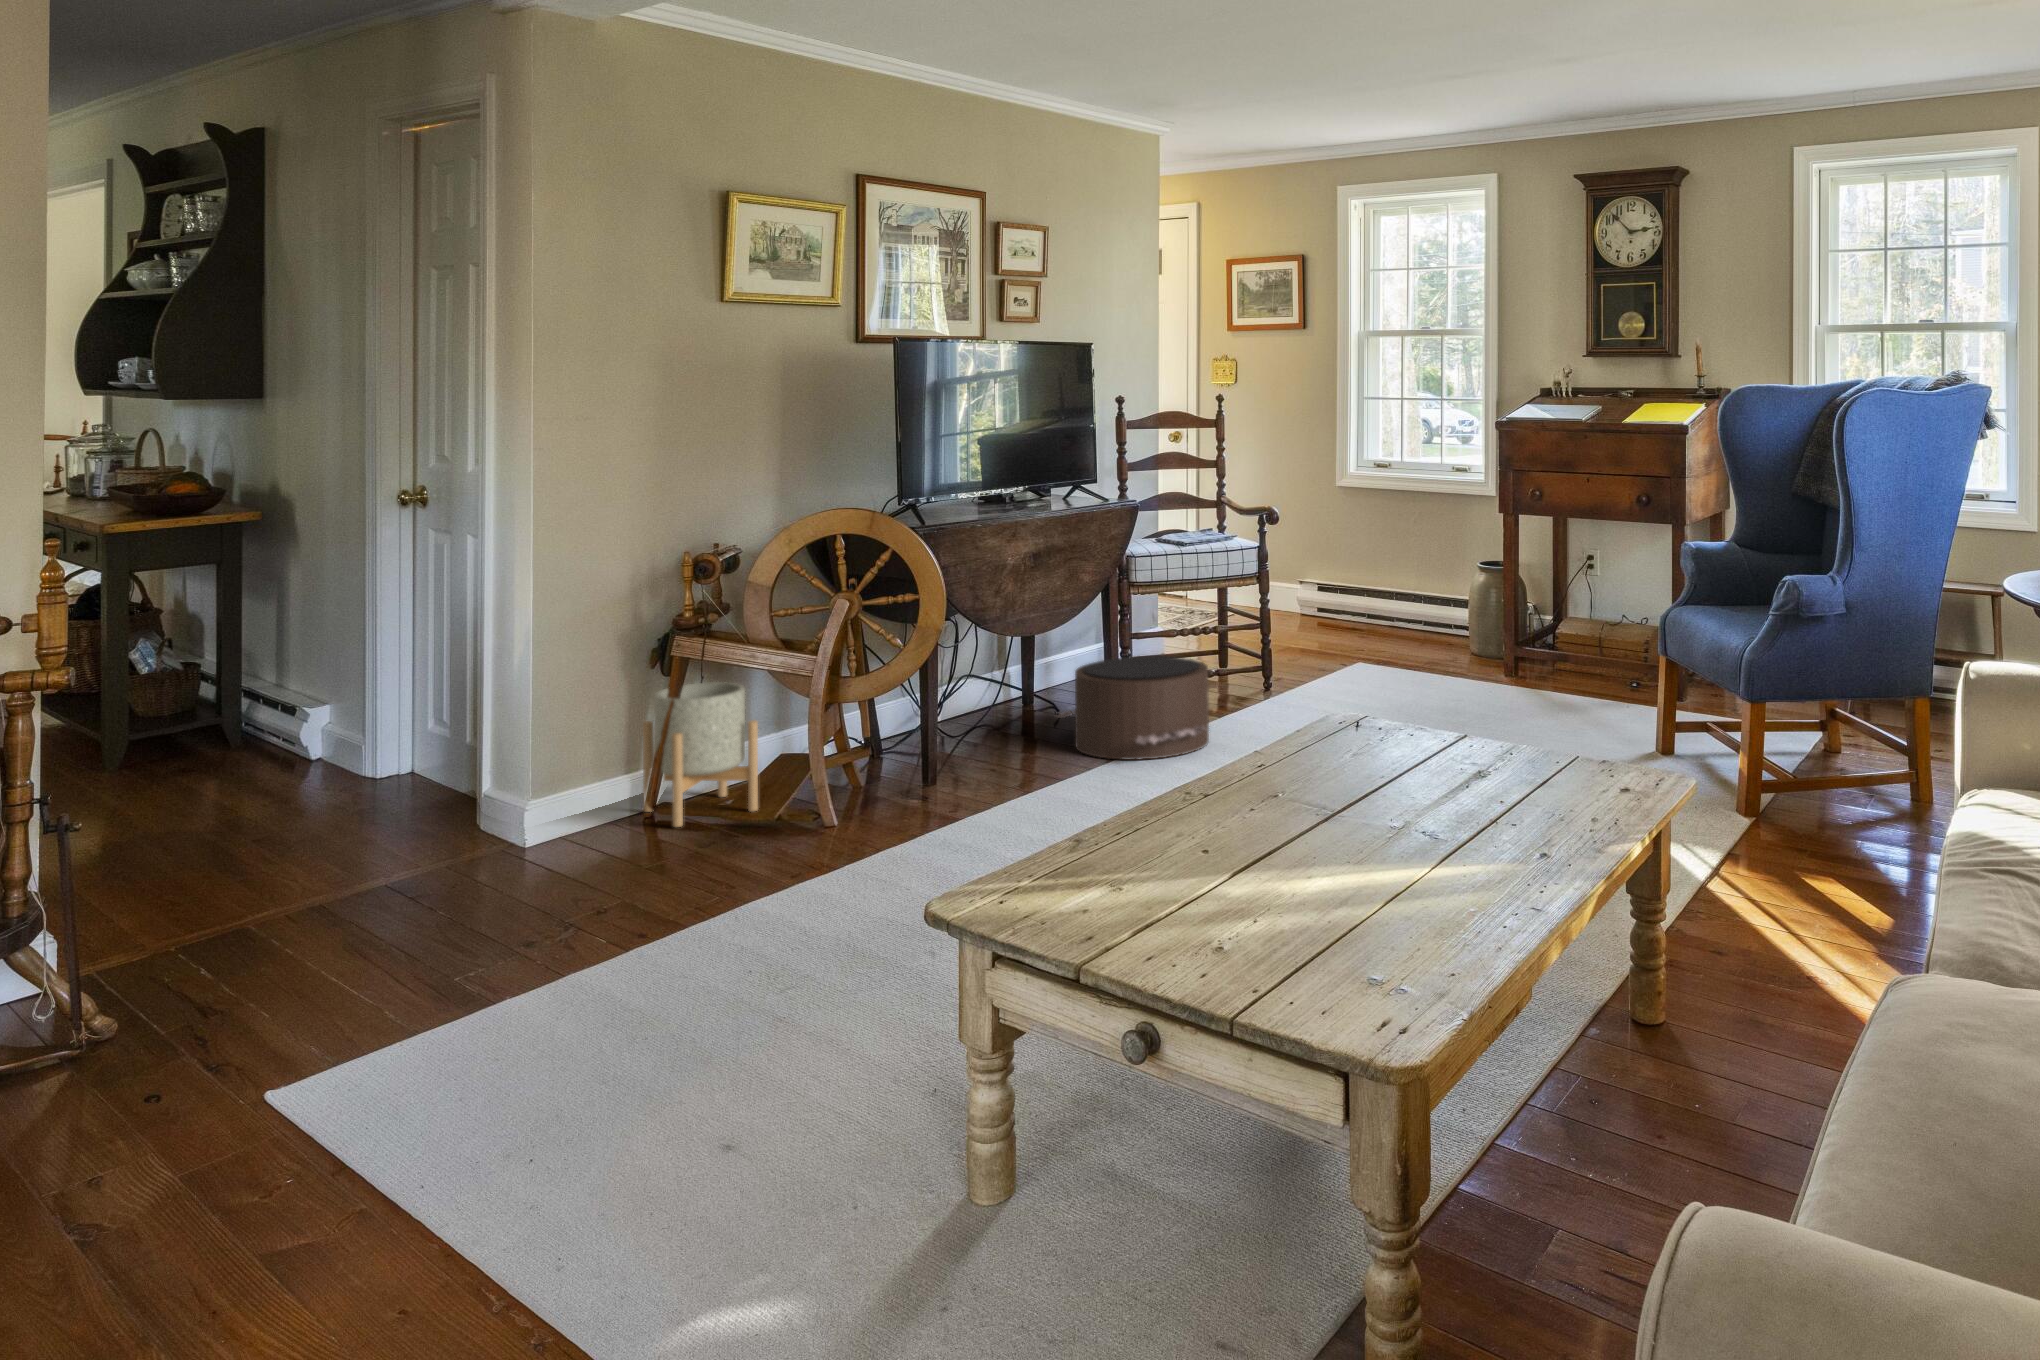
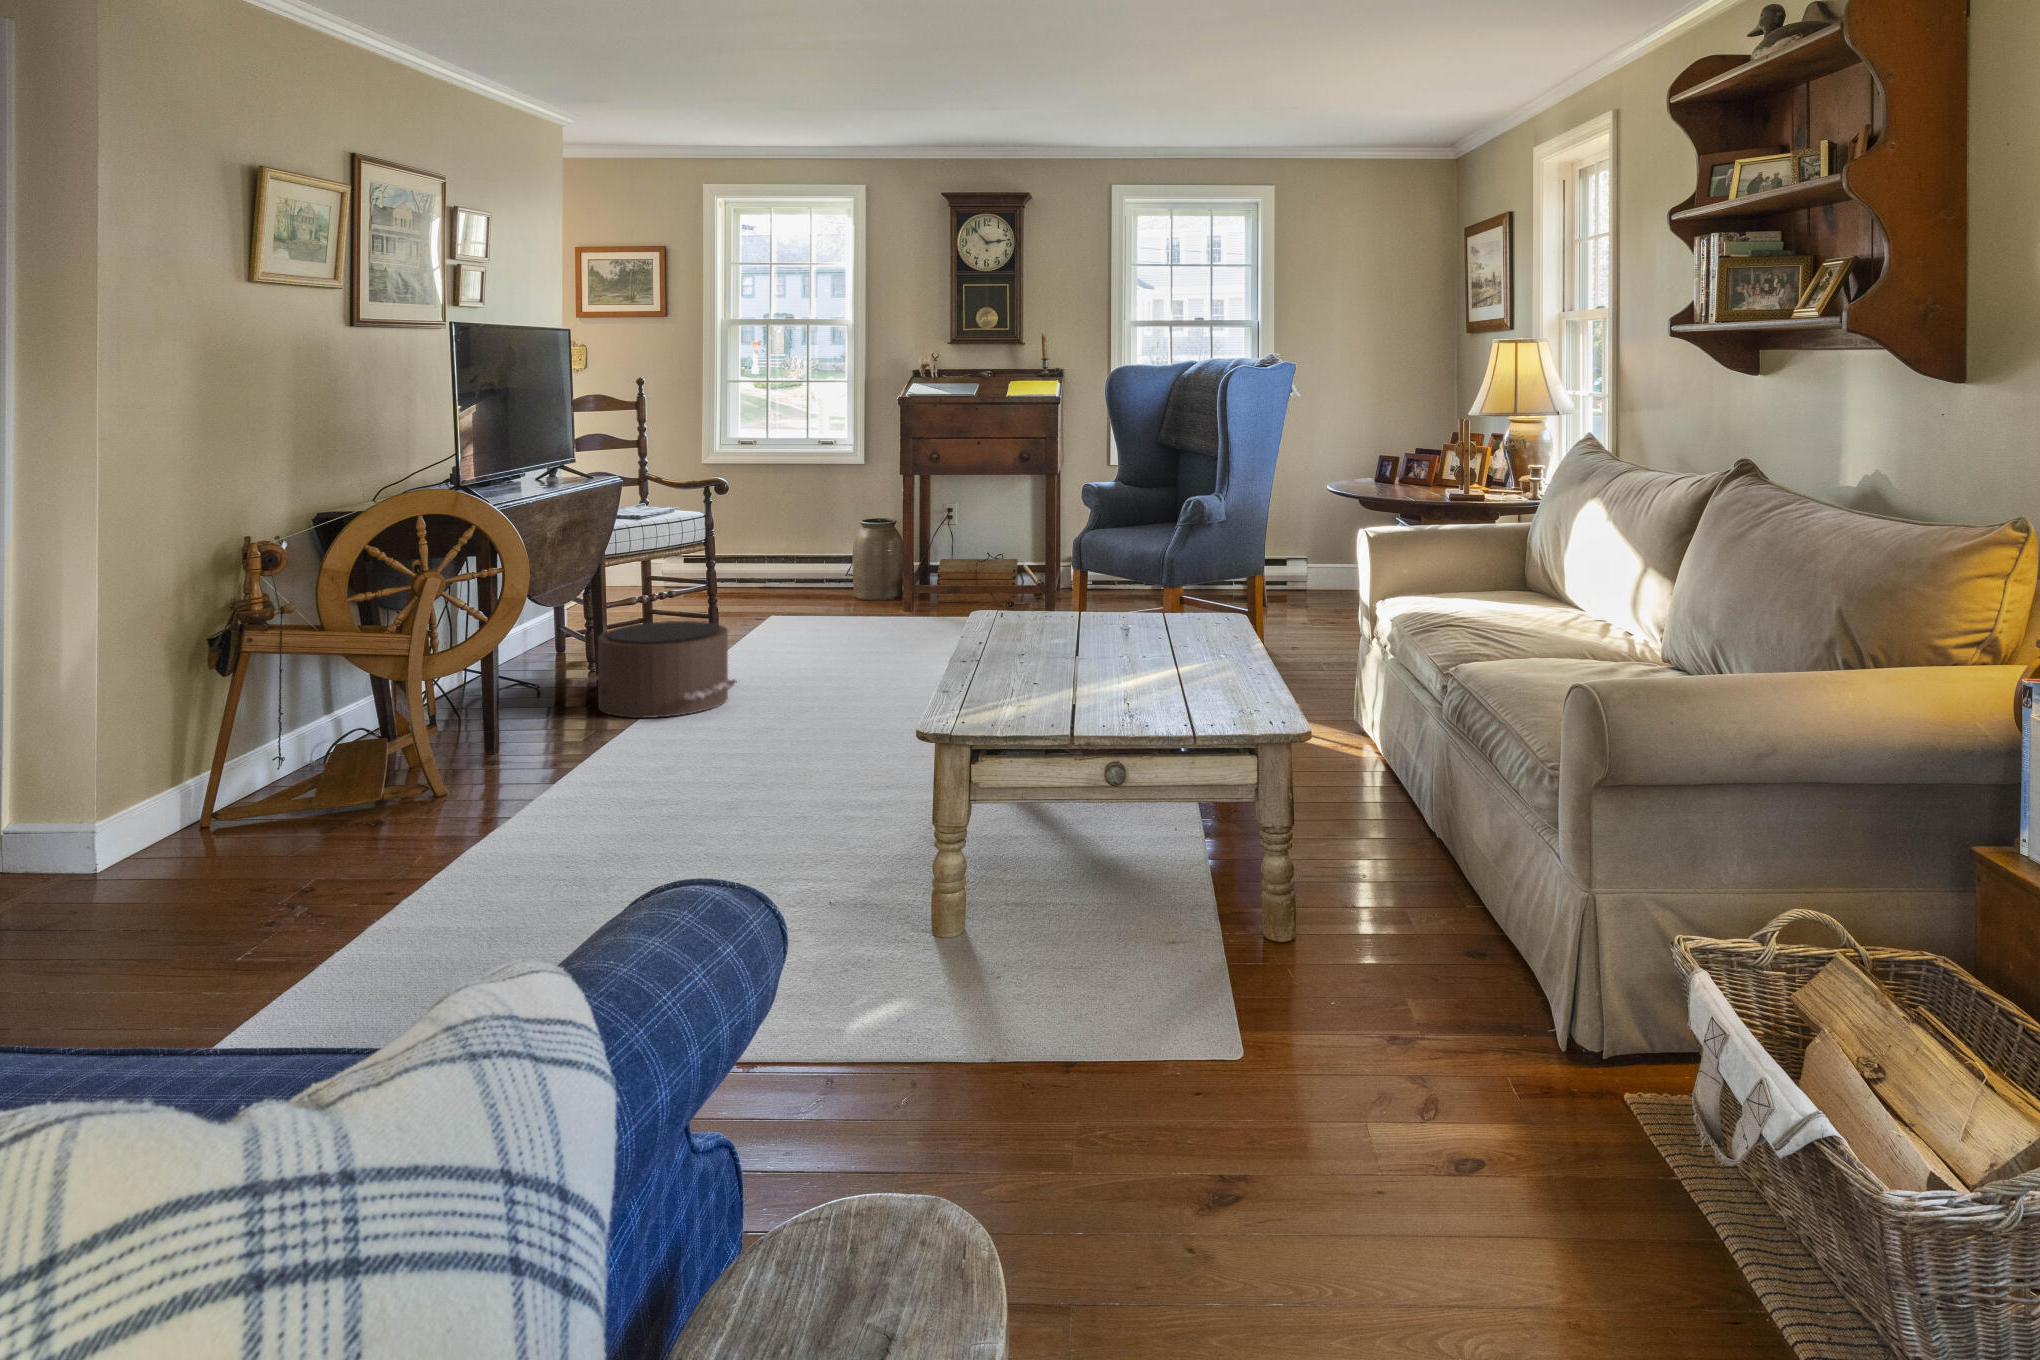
planter: present [643,682,758,827] -> none [198,677,338,829]

